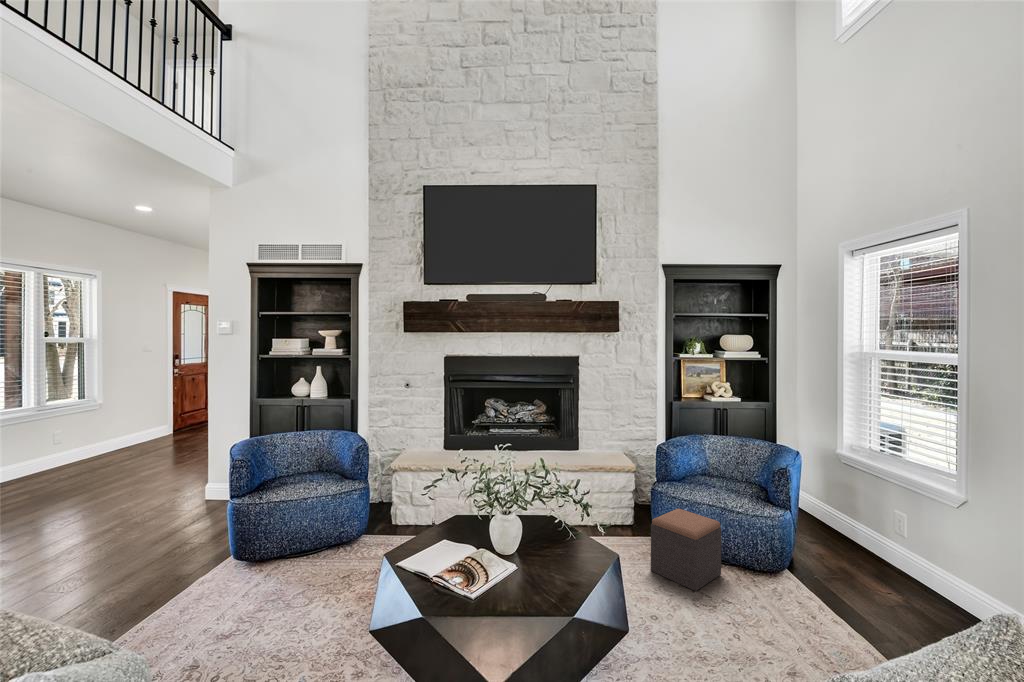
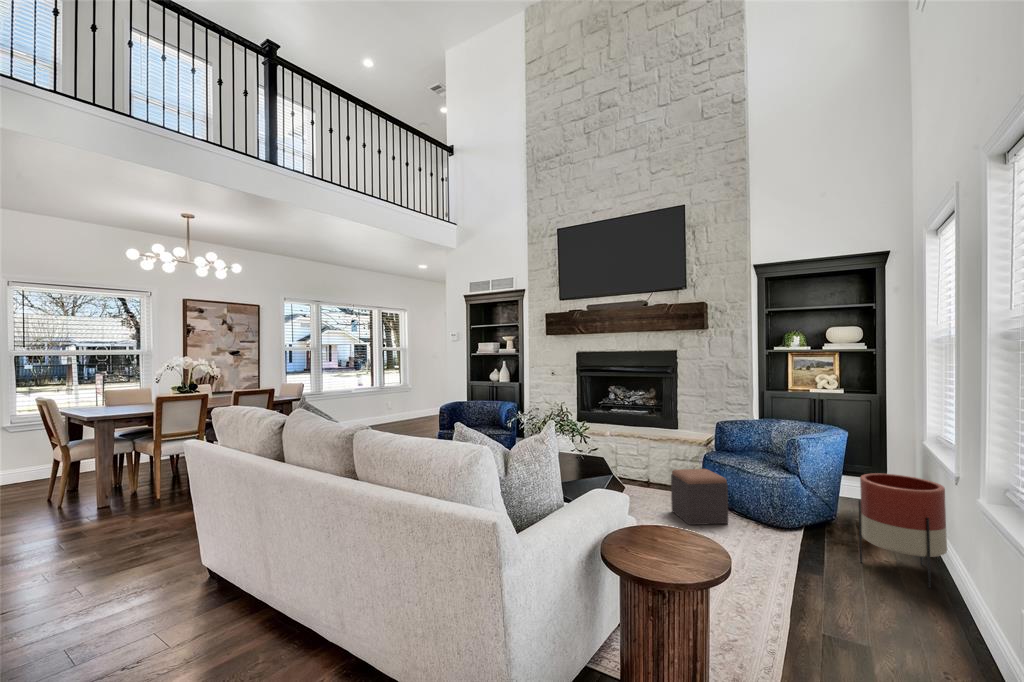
planter: none [868,497,958,617] -> present [859,473,947,588]

